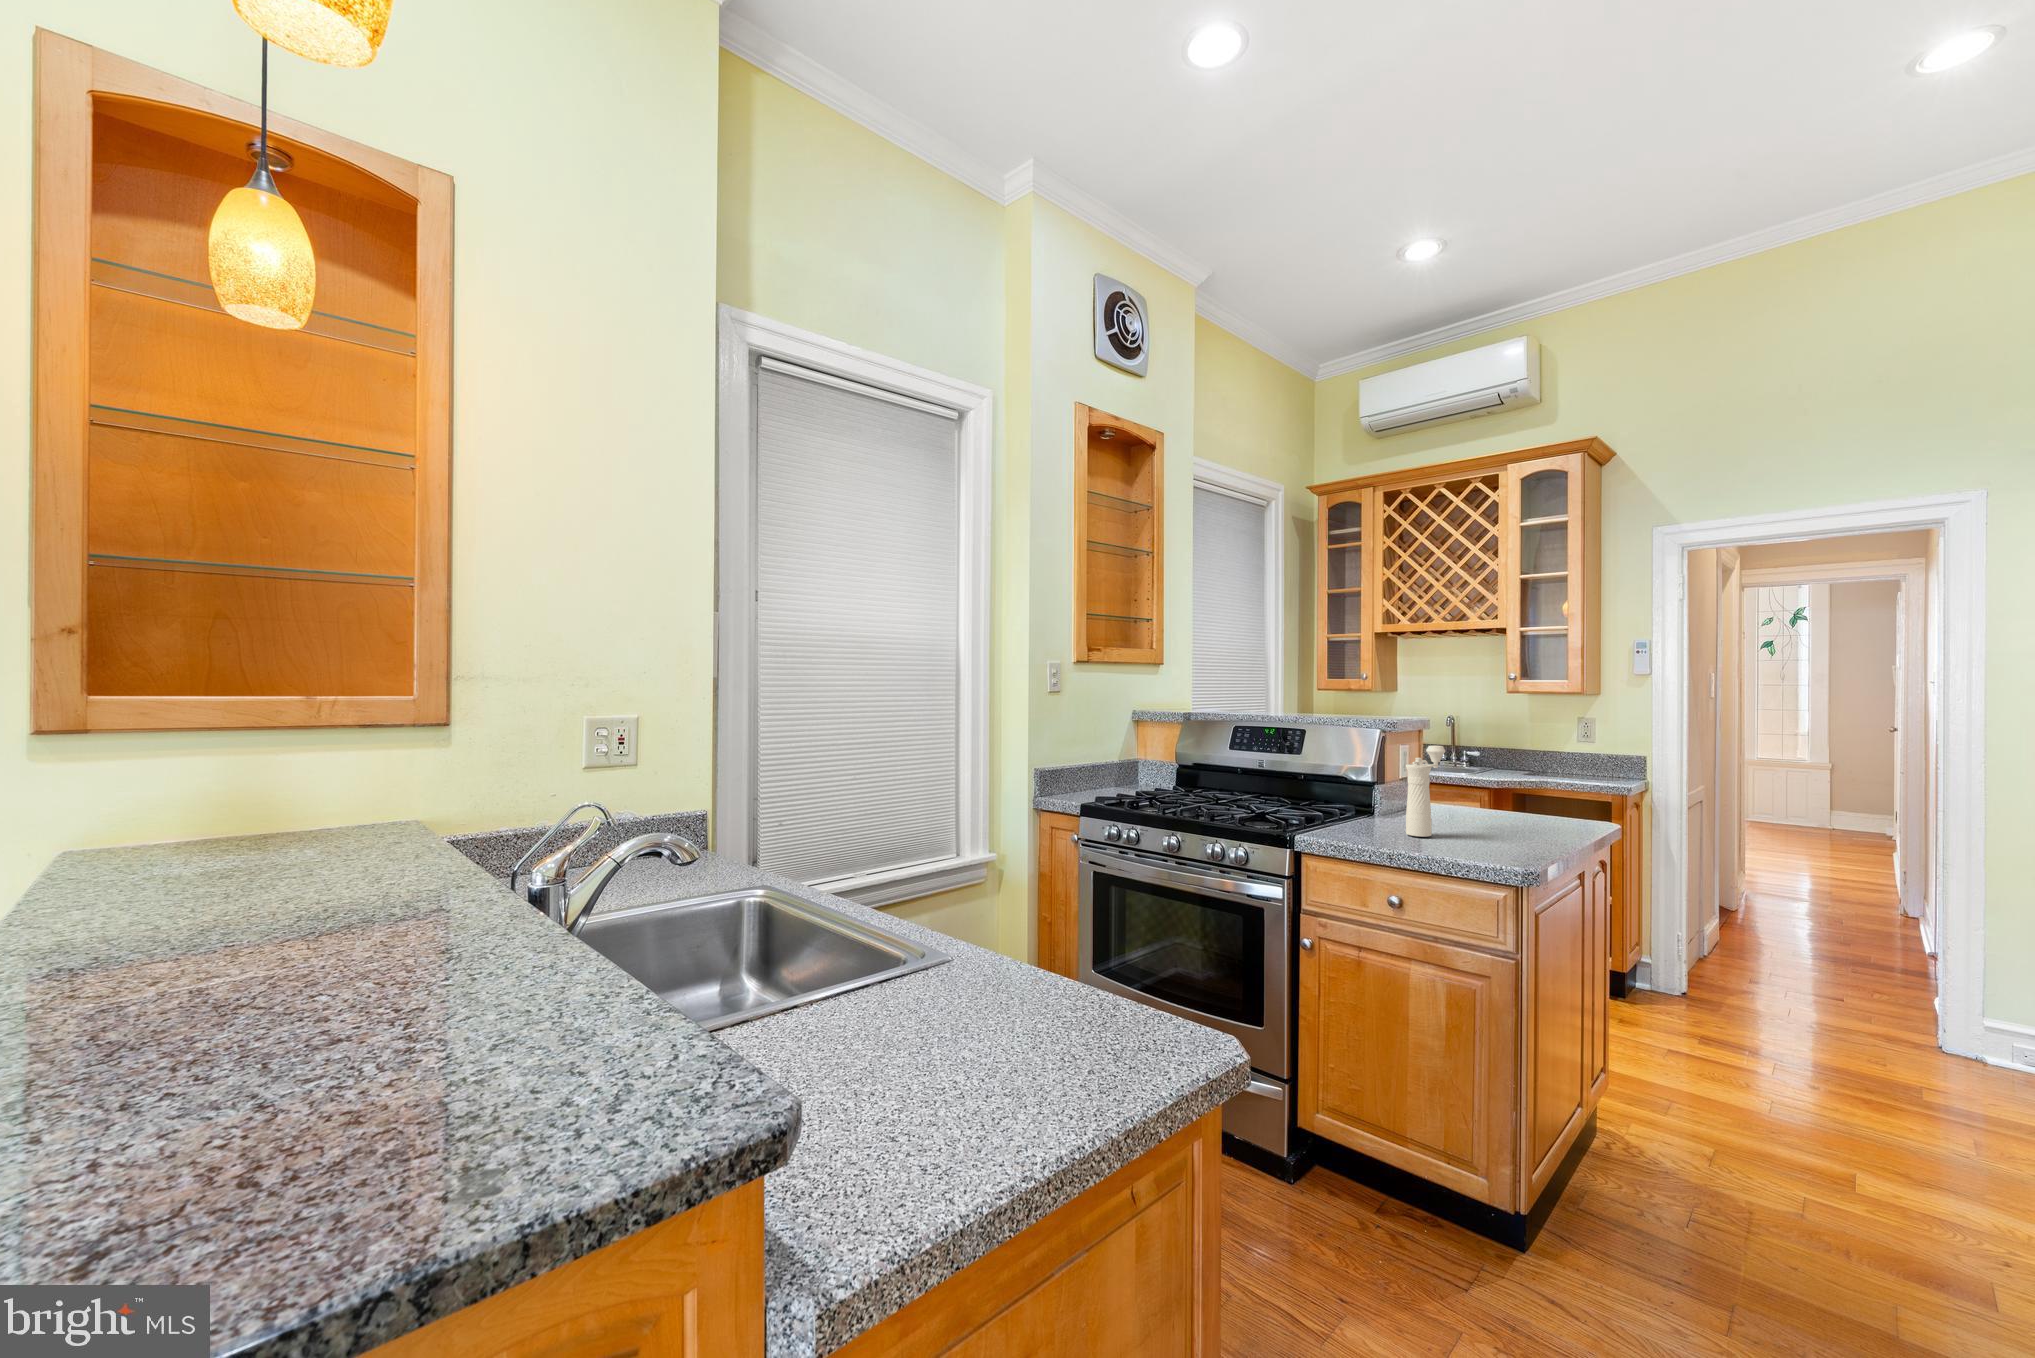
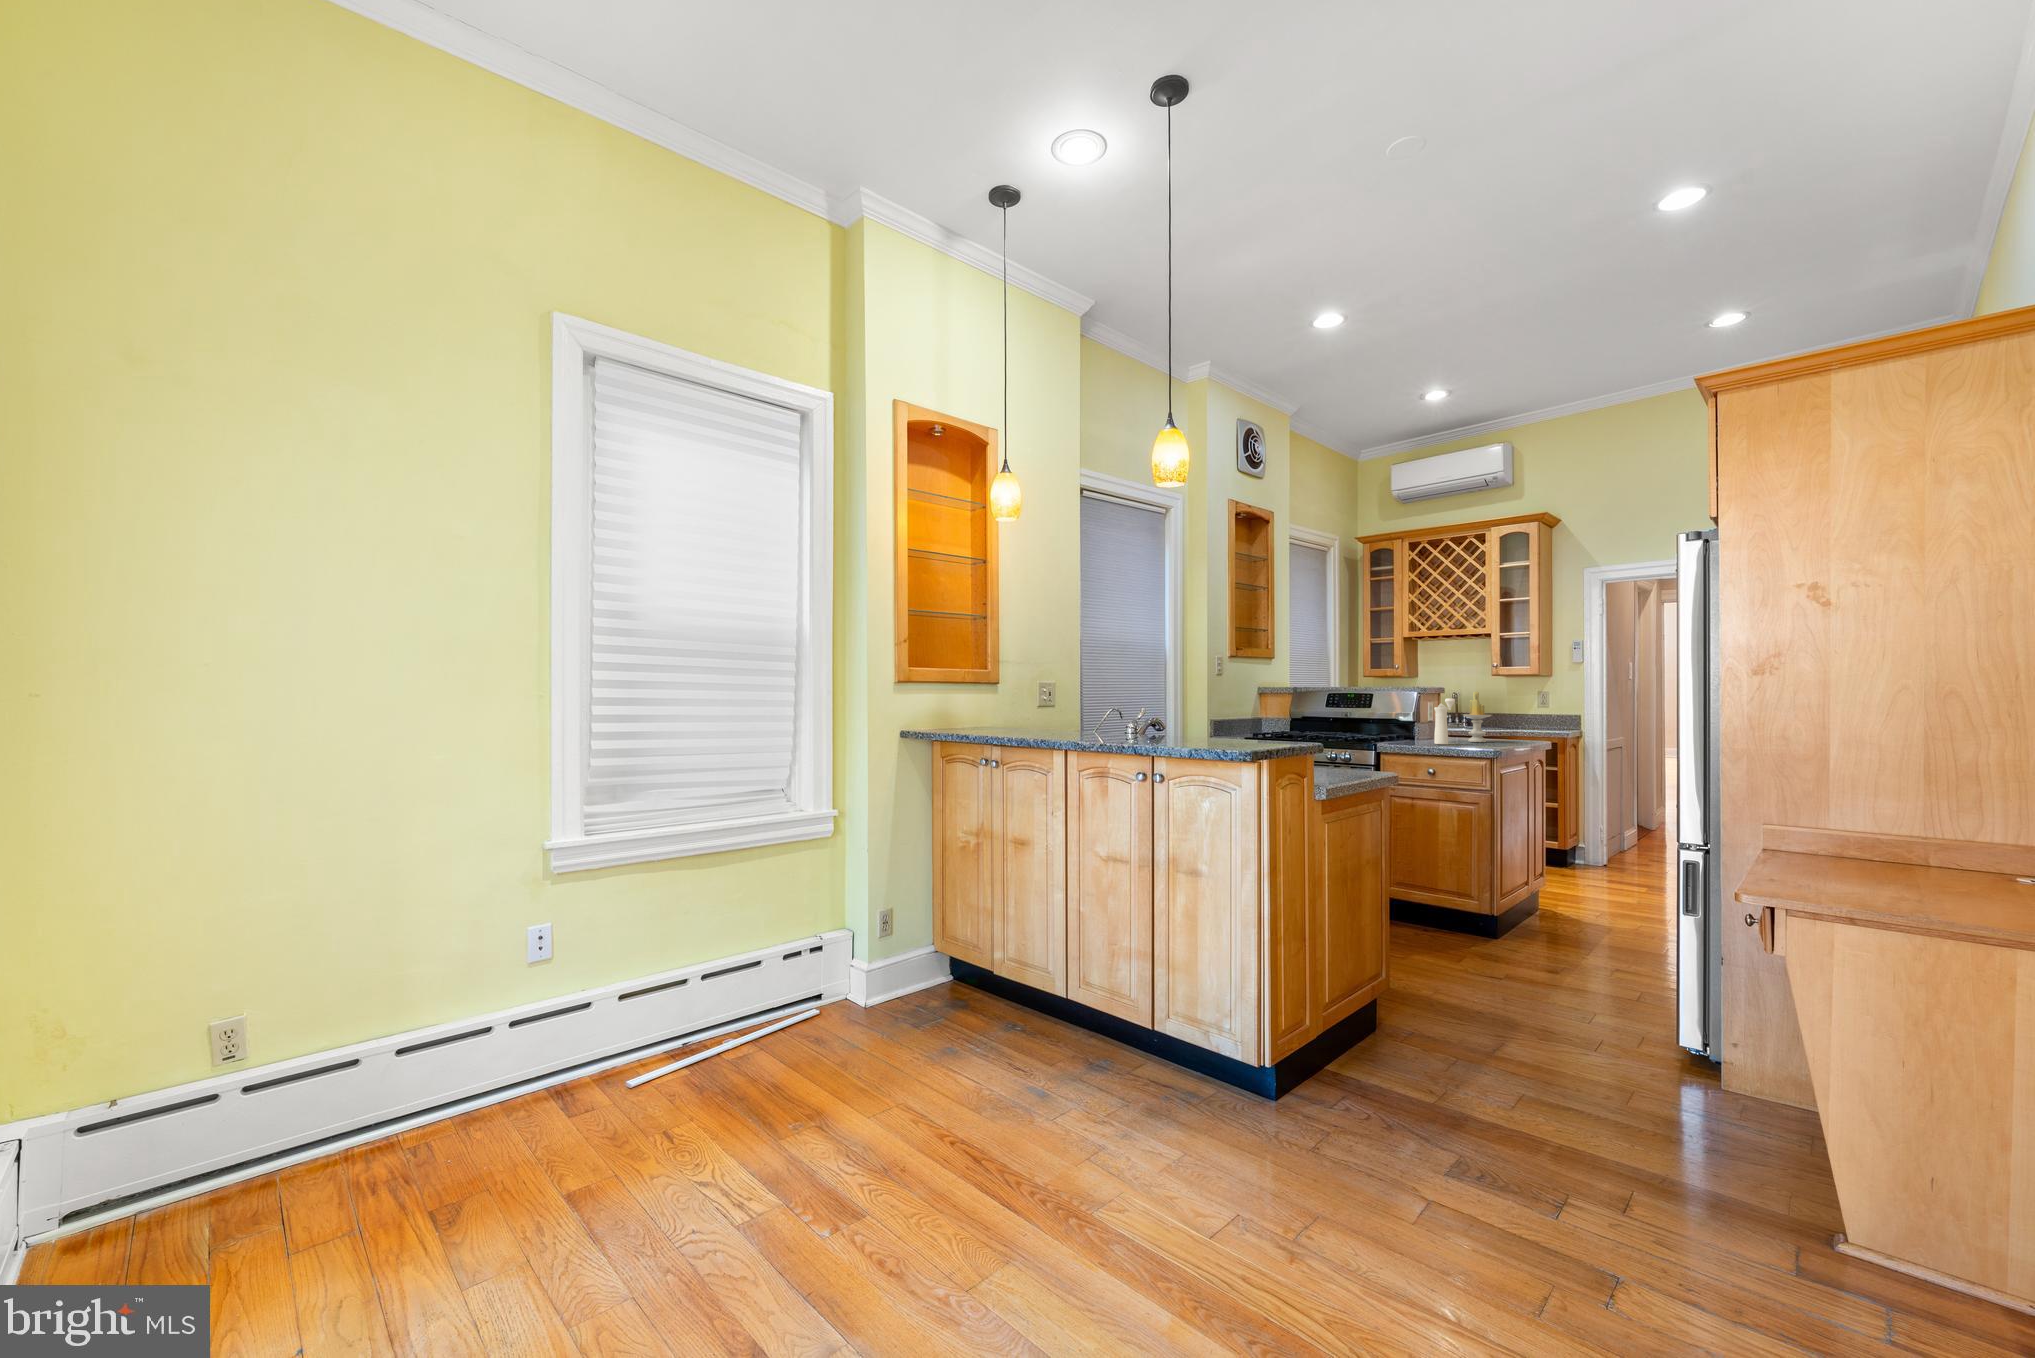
candle: none [1459,732,1514,828] -> present [1463,692,1492,742]

